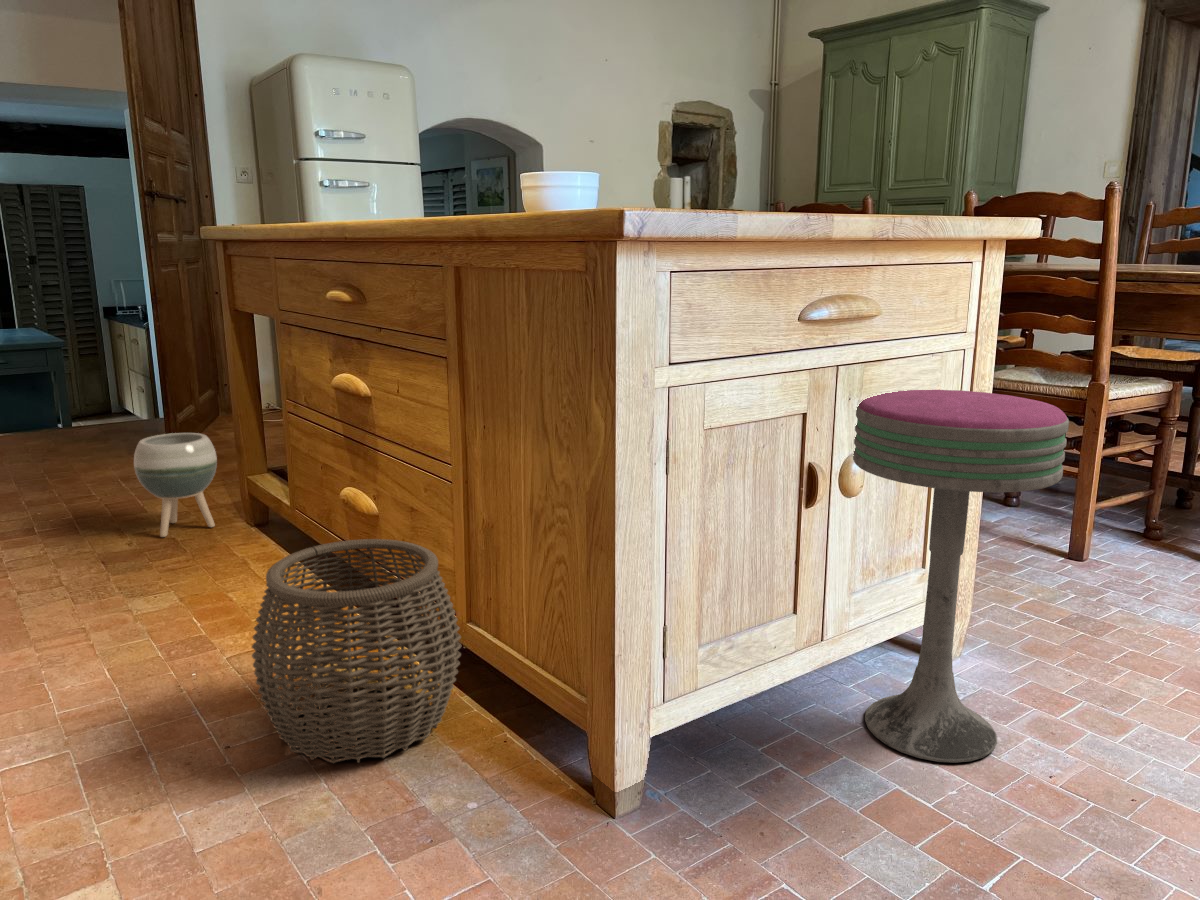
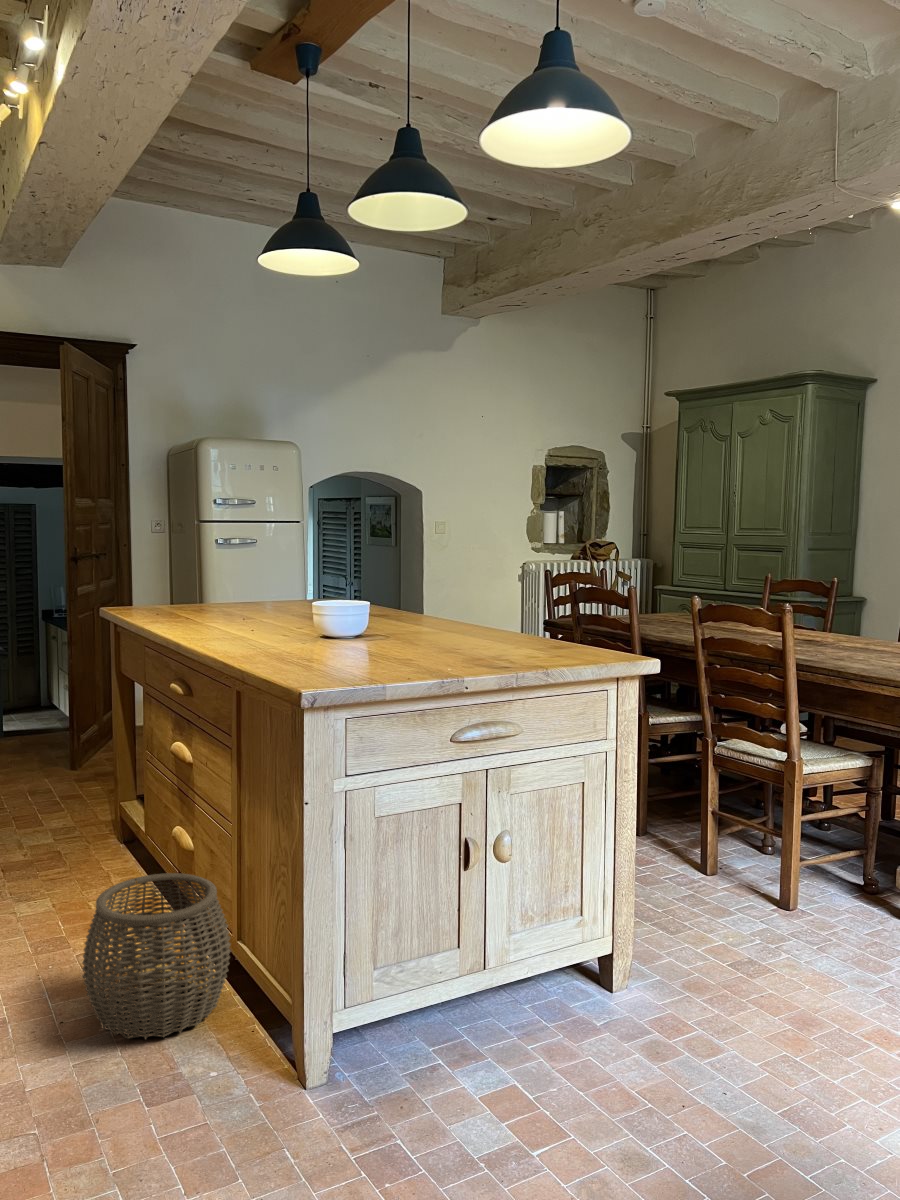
bar stool: present [853,390,1069,763] -> none [503,782,643,1069]
planter: present [134,433,217,537] -> none [36,765,100,850]

